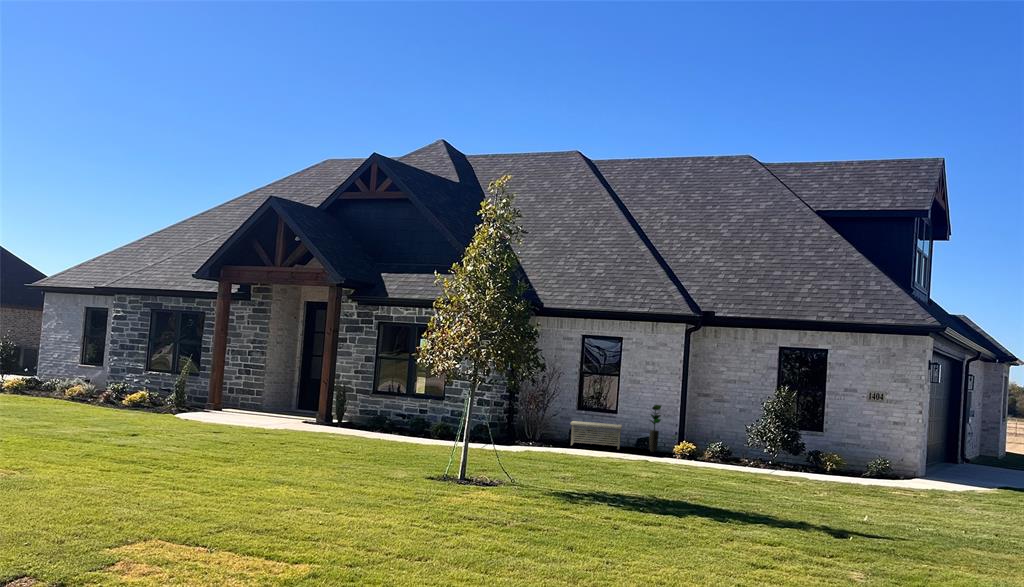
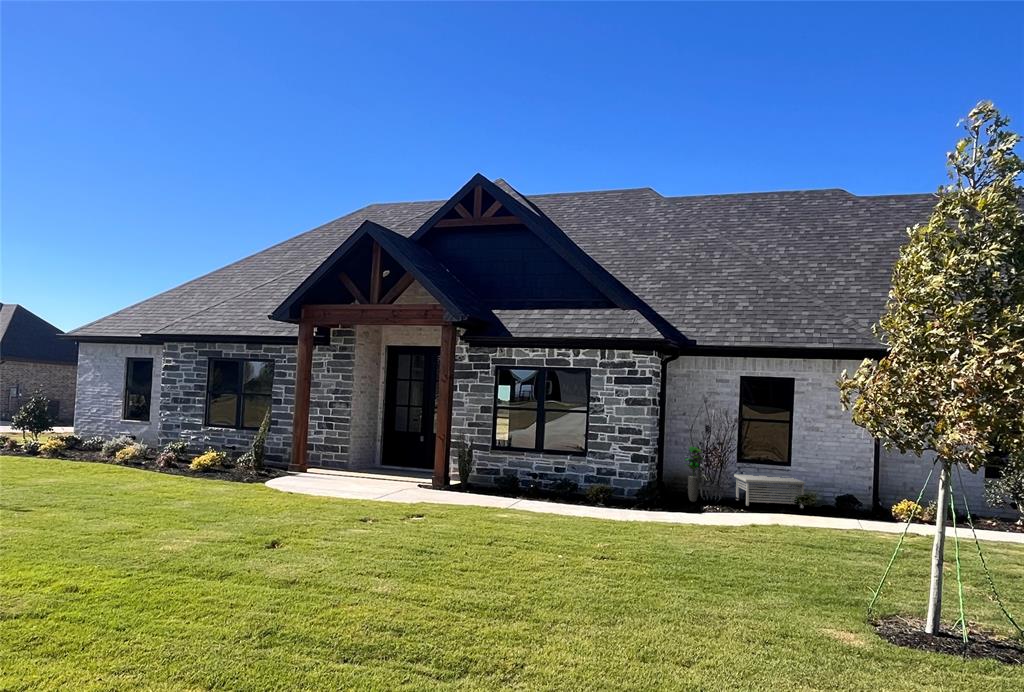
potted plant: present [649,405,661,452] -> present [686,447,704,502]

